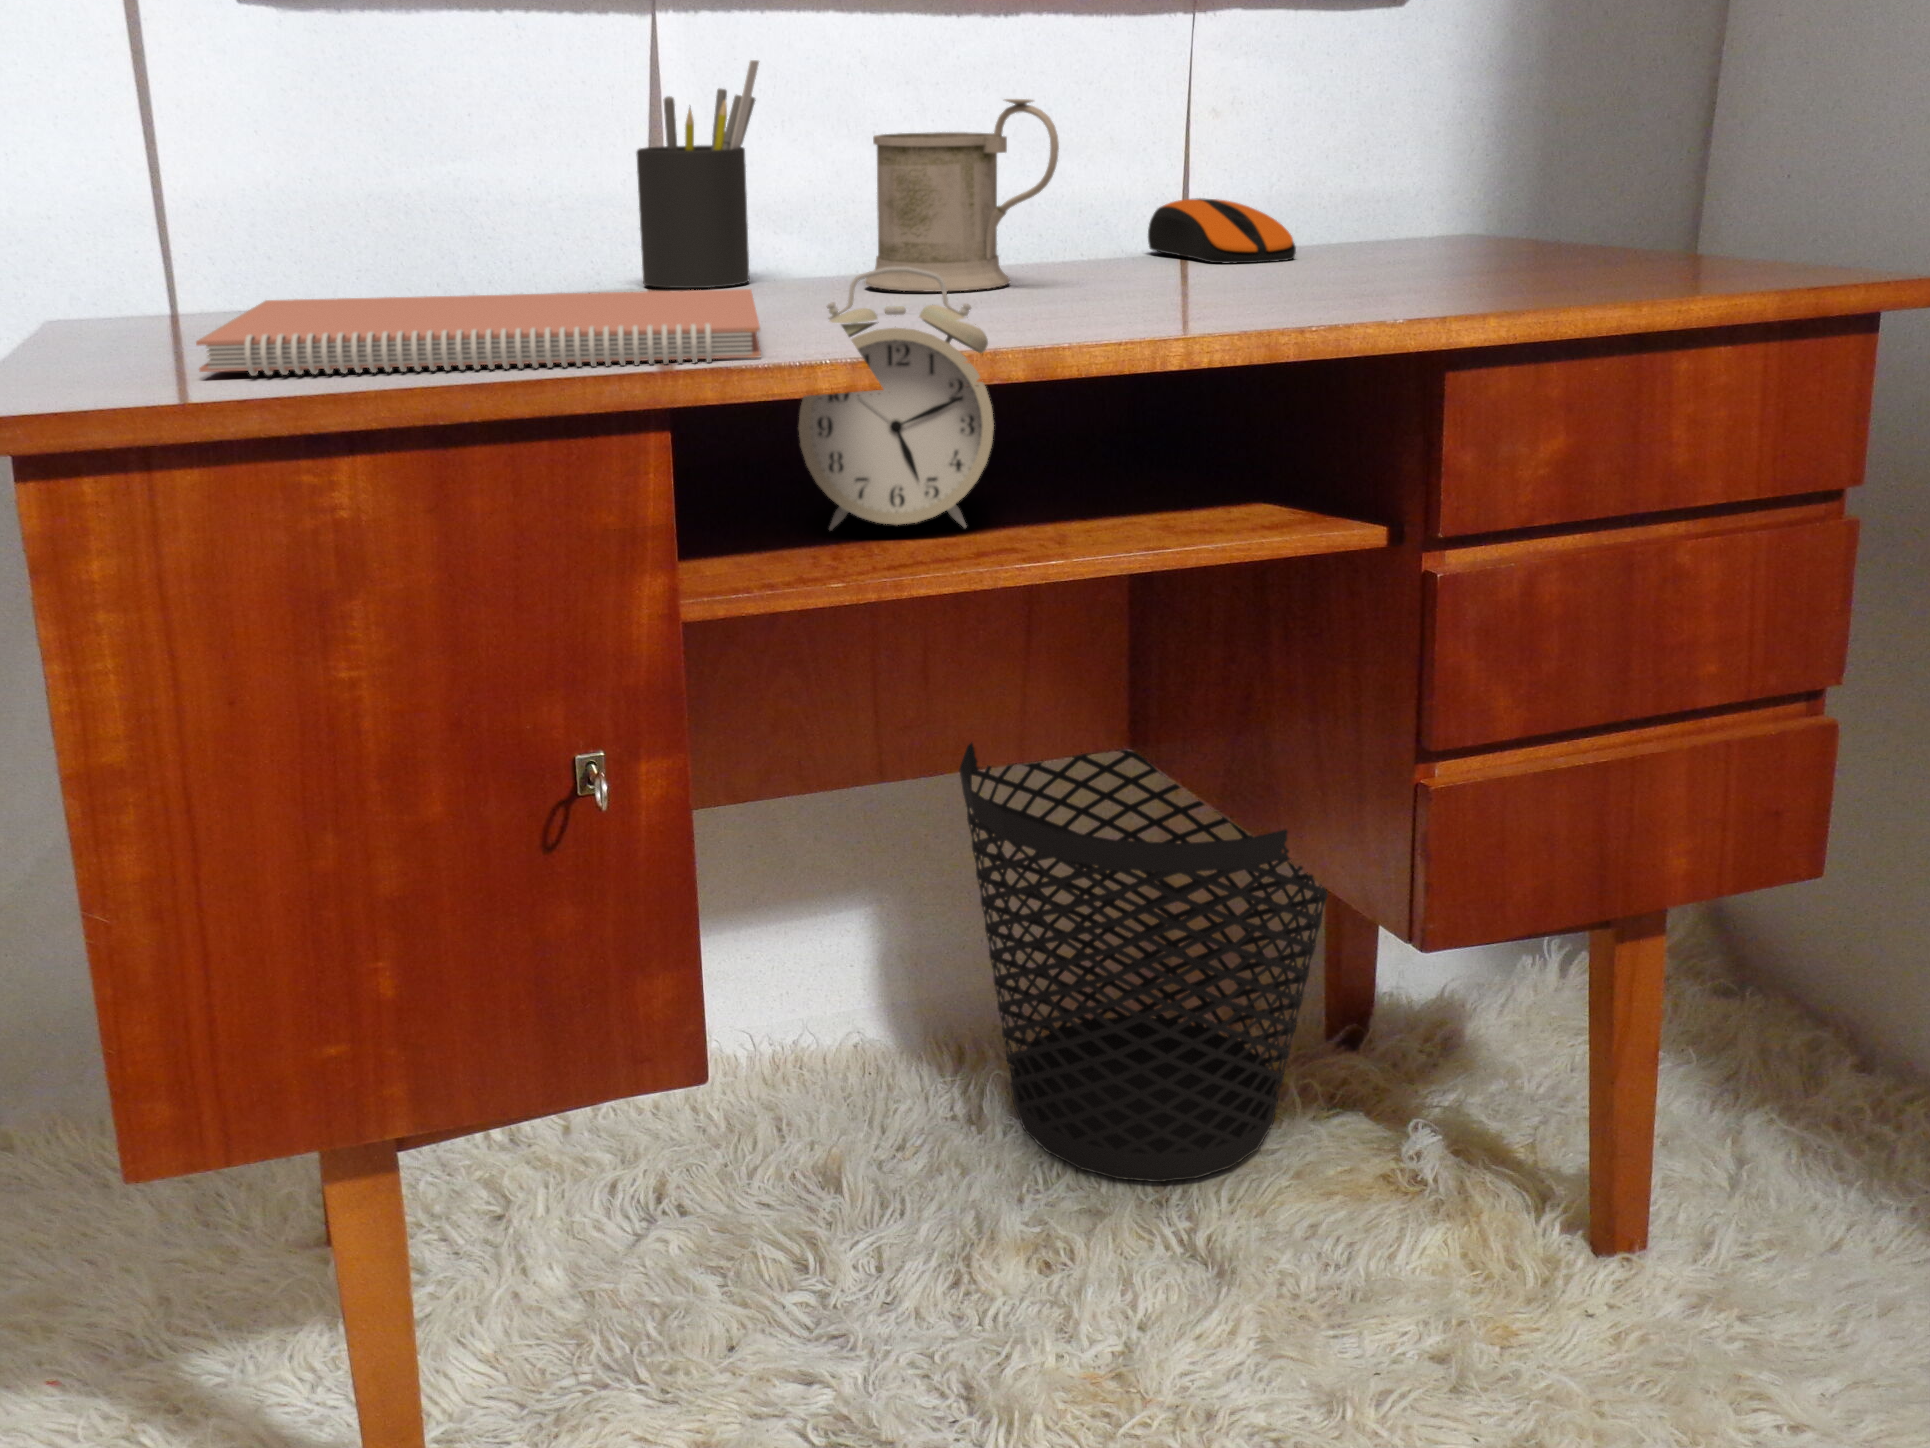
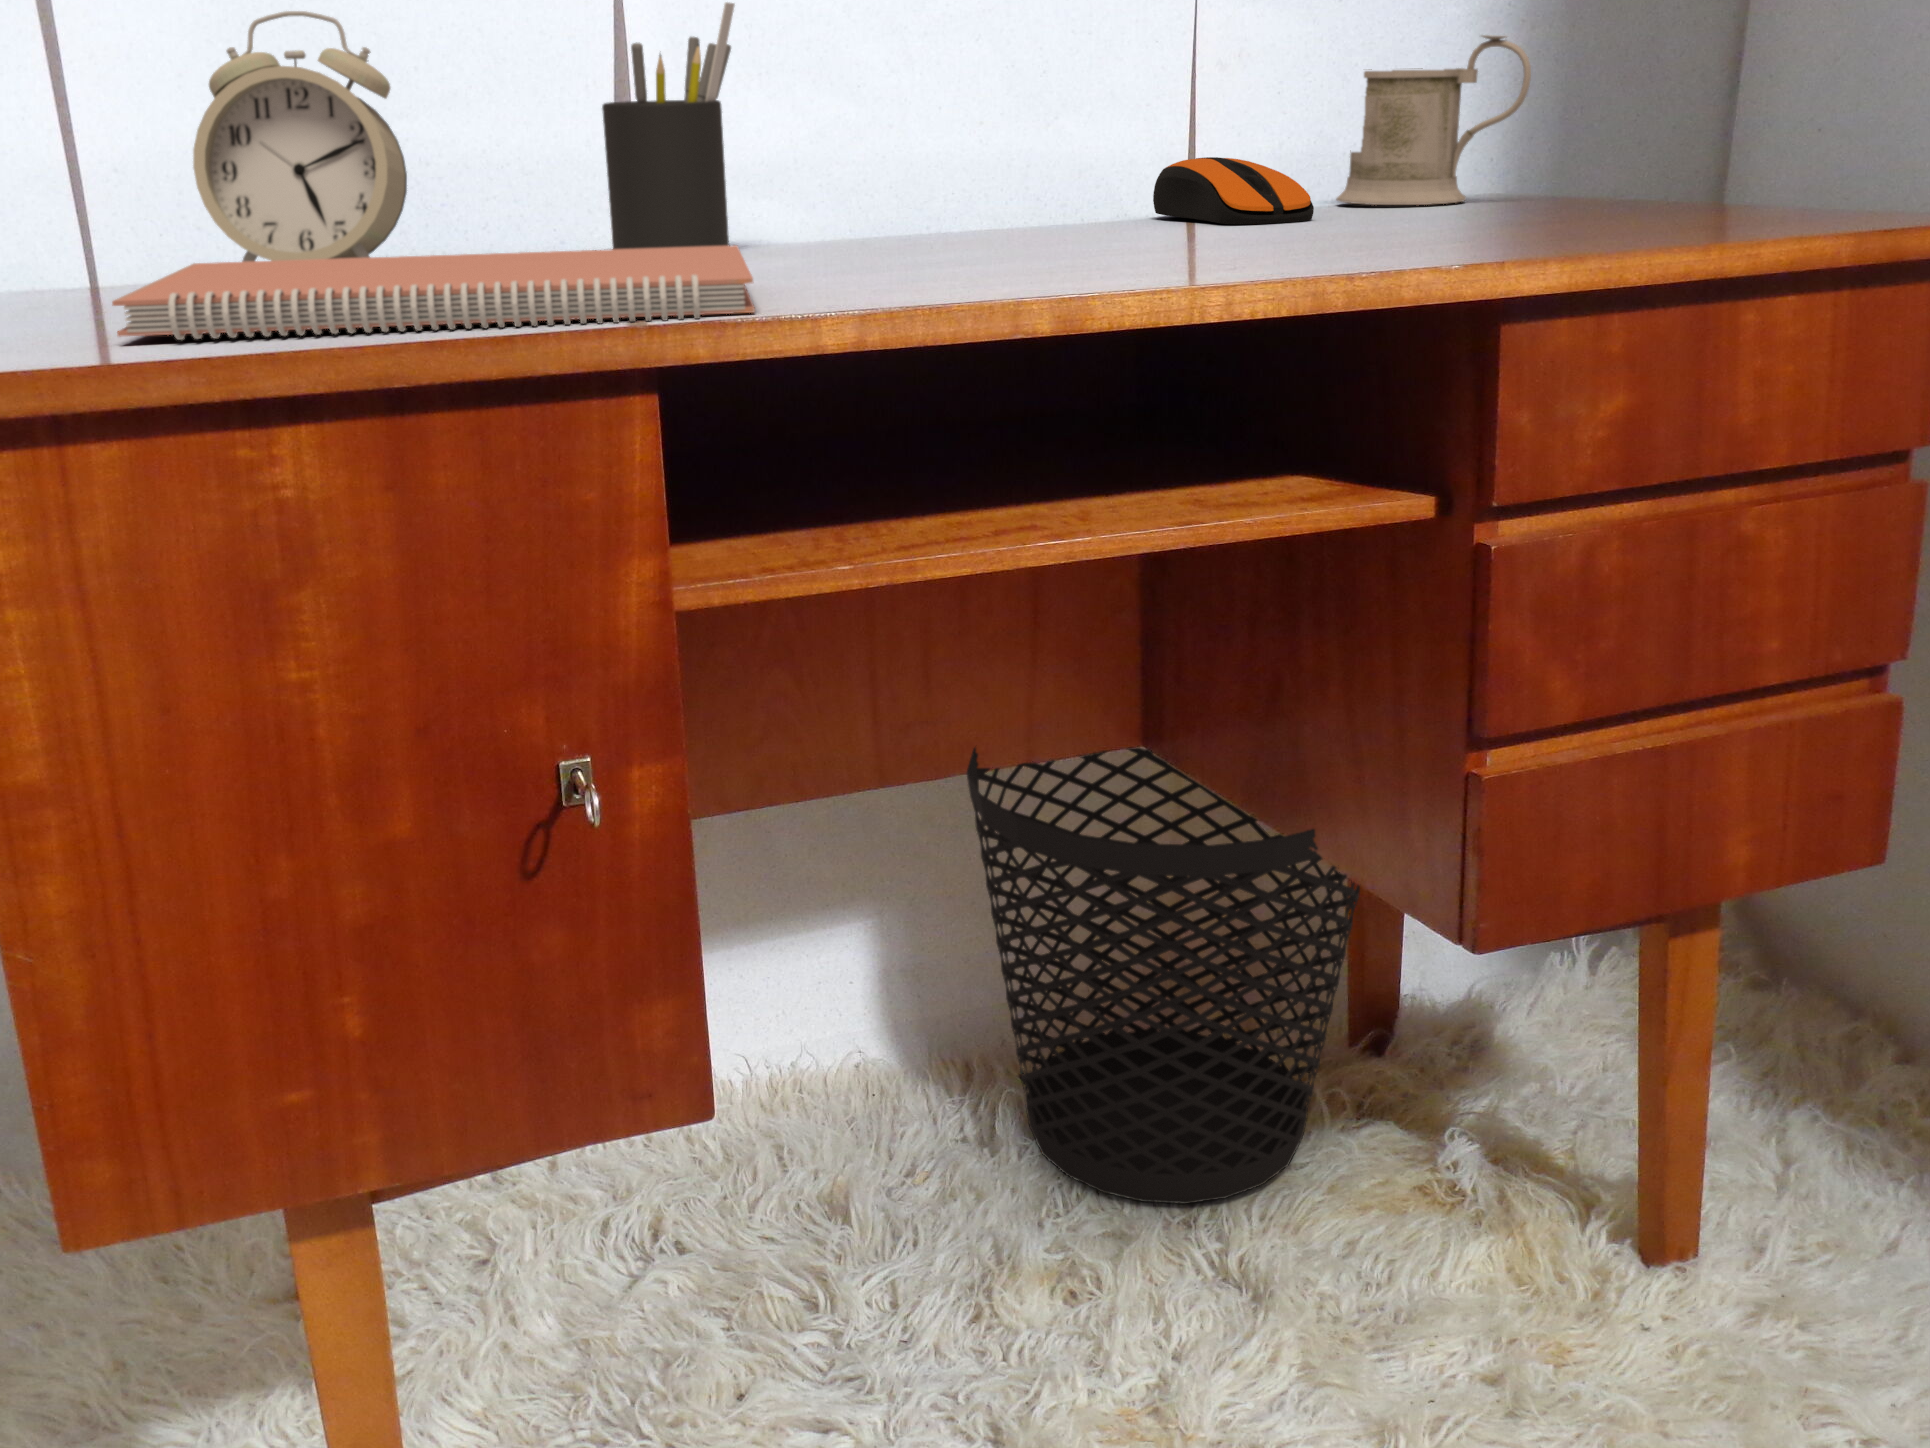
mug: present [865,99,1059,291] -> present [1336,35,1531,205]
alarm clock: present [798,267,994,530] -> present [193,11,407,262]

